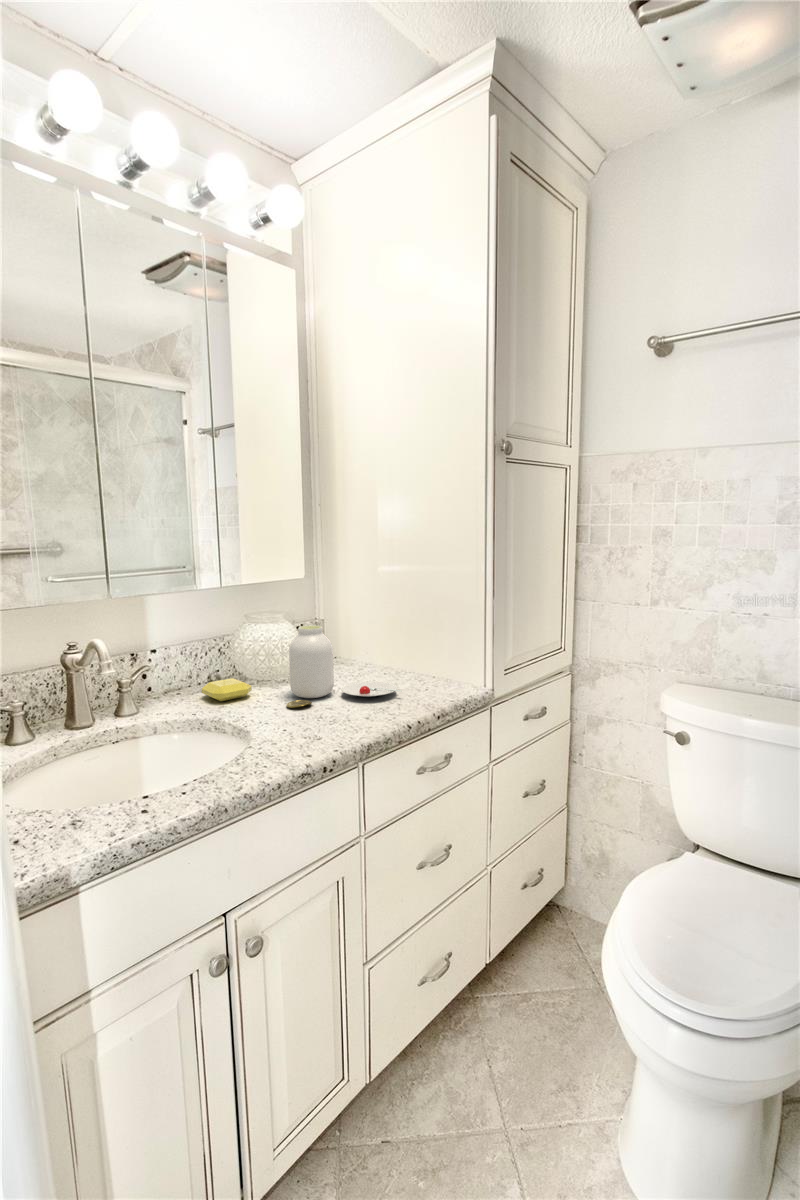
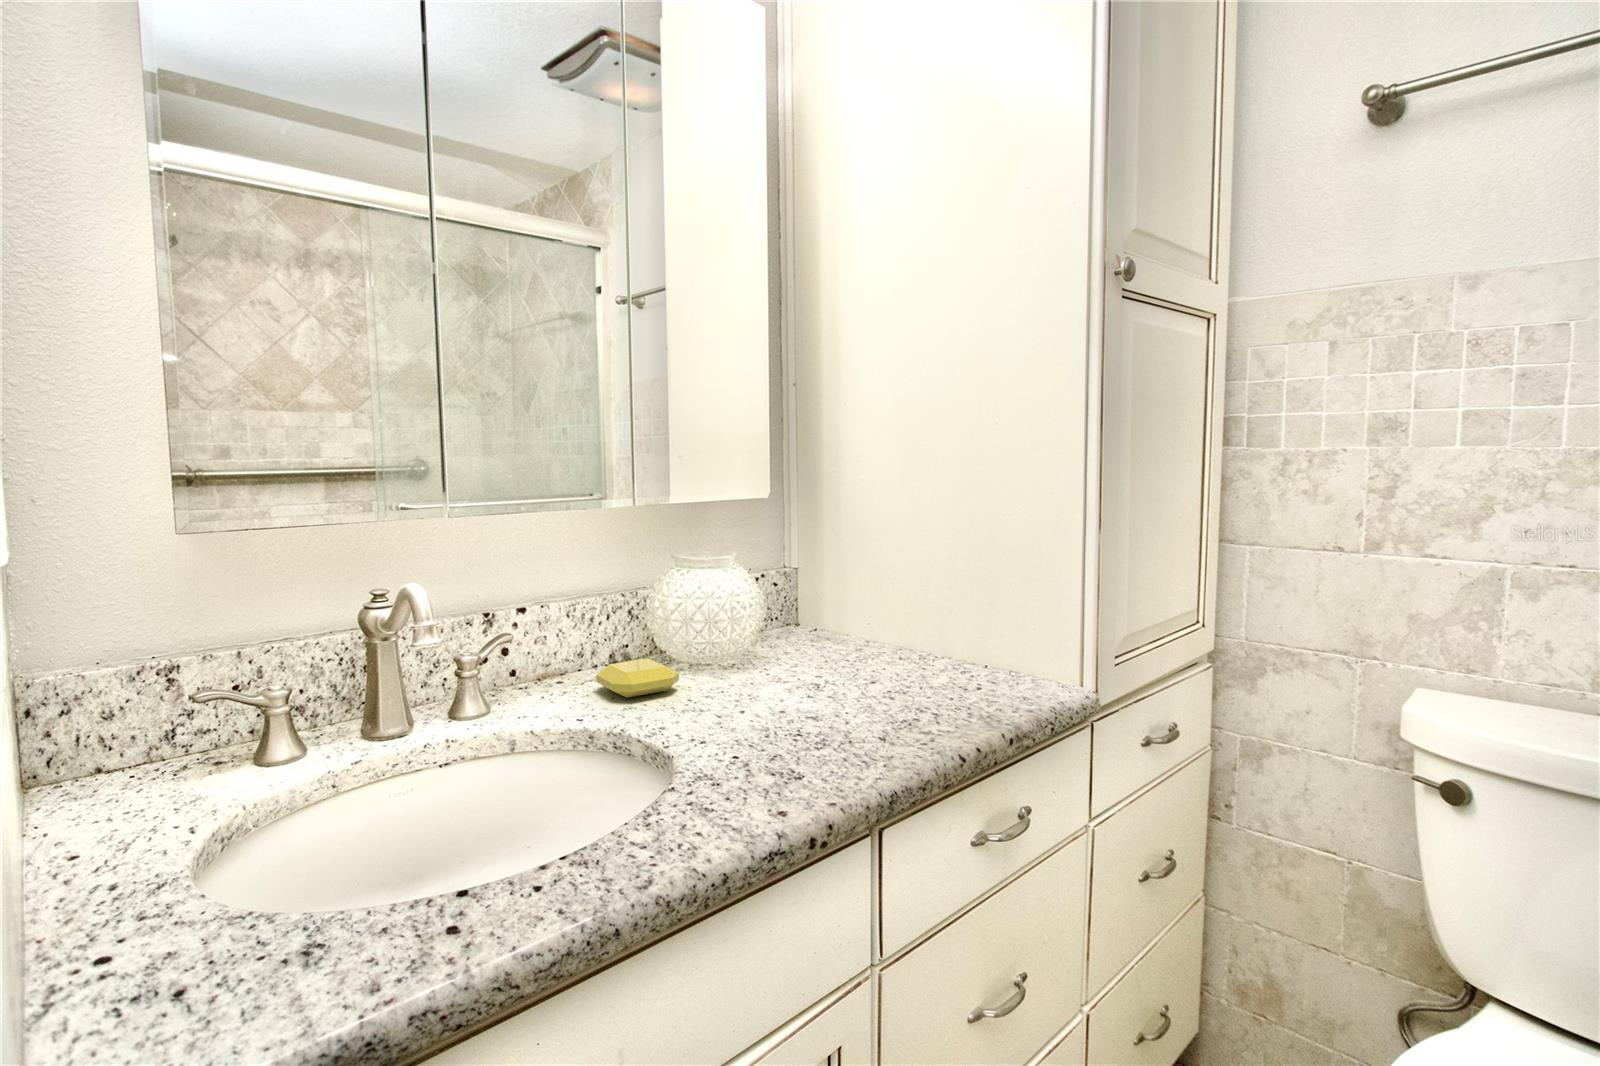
jar: present [286,626,400,708] -> none [737,573,939,714]

